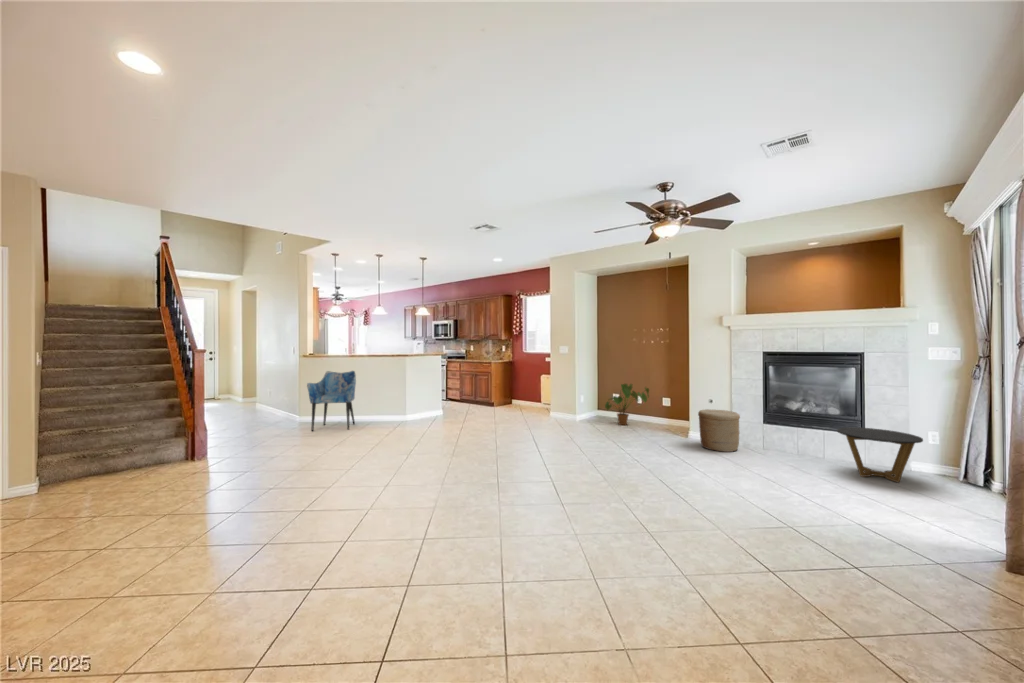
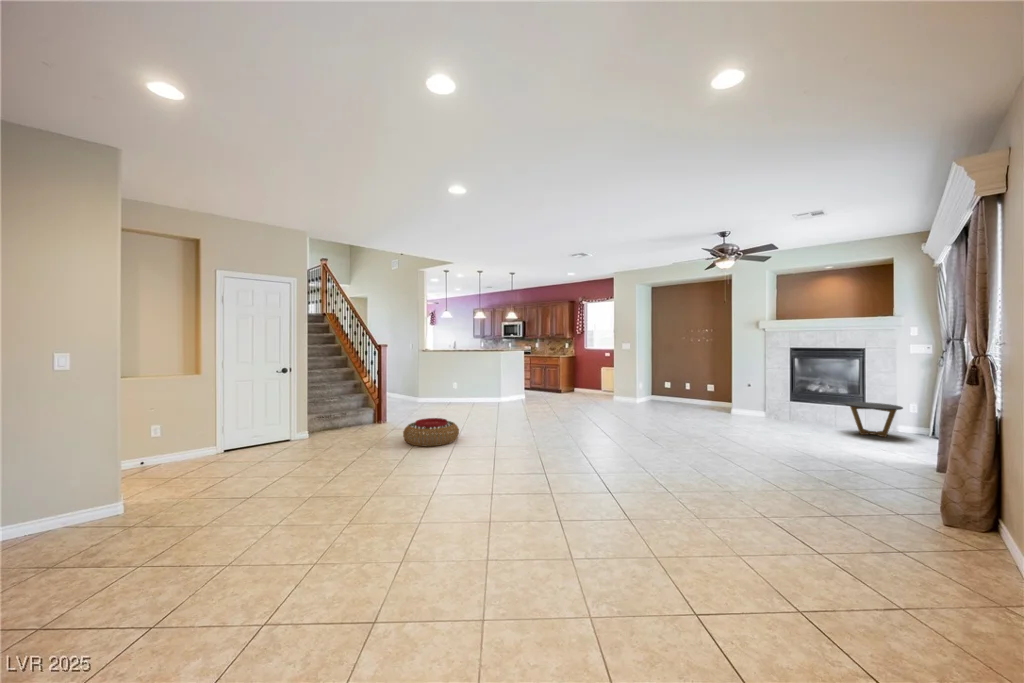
armchair: present [307,371,356,431] -> none [433,362,467,408]
house plant: present [605,384,649,425] -> none [662,374,698,406]
woven basket: present [698,409,740,452] -> none [741,392,773,422]
pouf: none [151,462,261,516] -> present [403,418,459,446]

